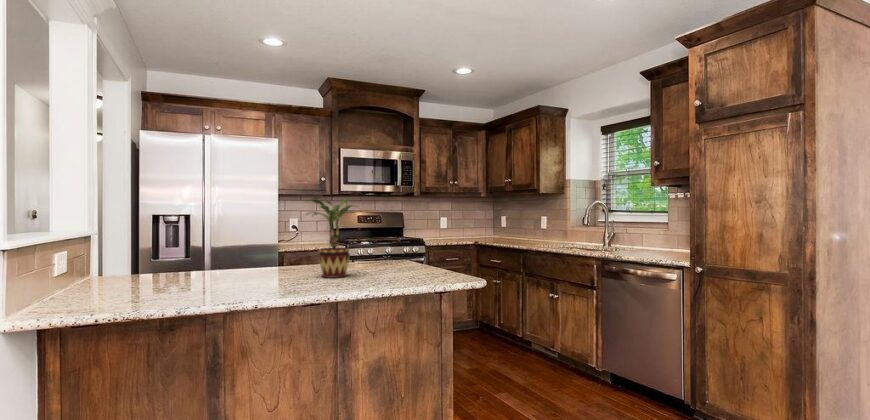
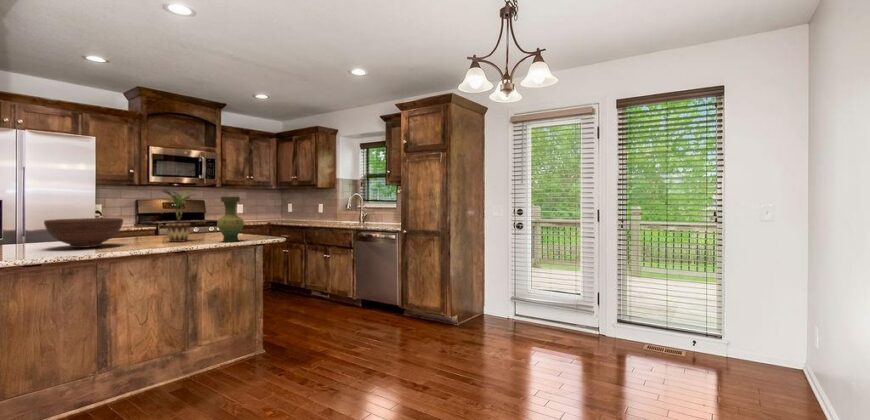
vase: none [380,207,420,283] -> present [217,197,244,242]
fruit bowl: none [170,240,263,283] -> present [44,218,123,248]

